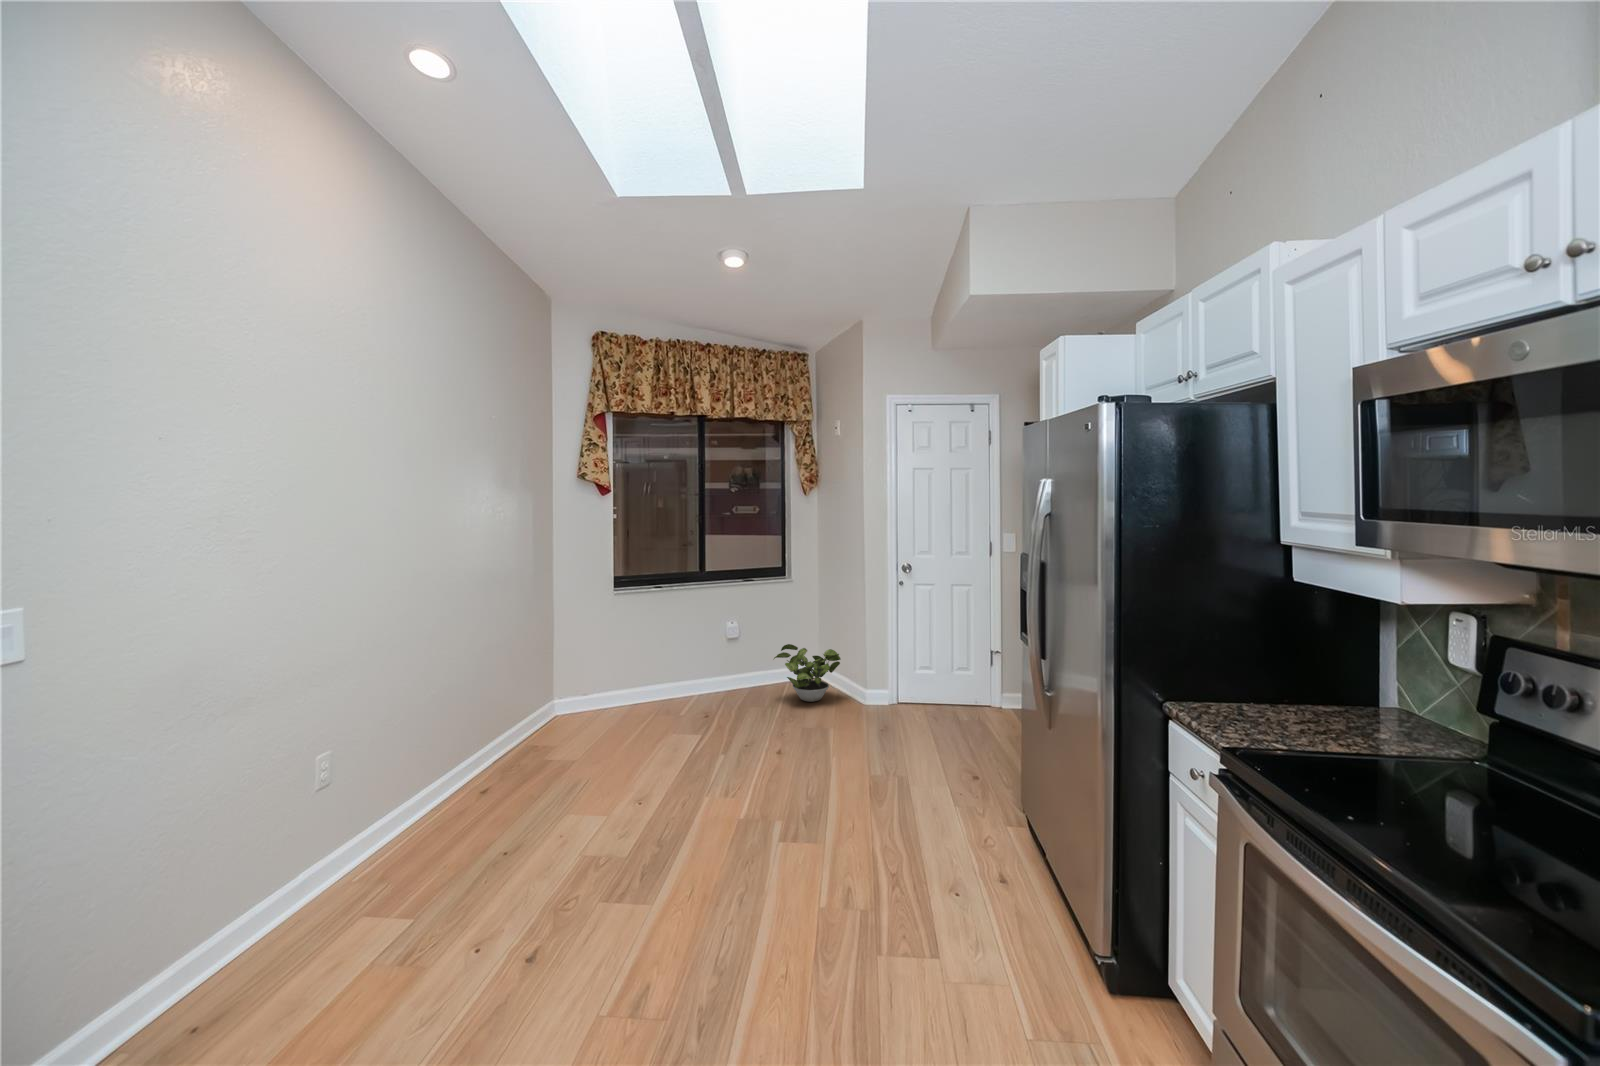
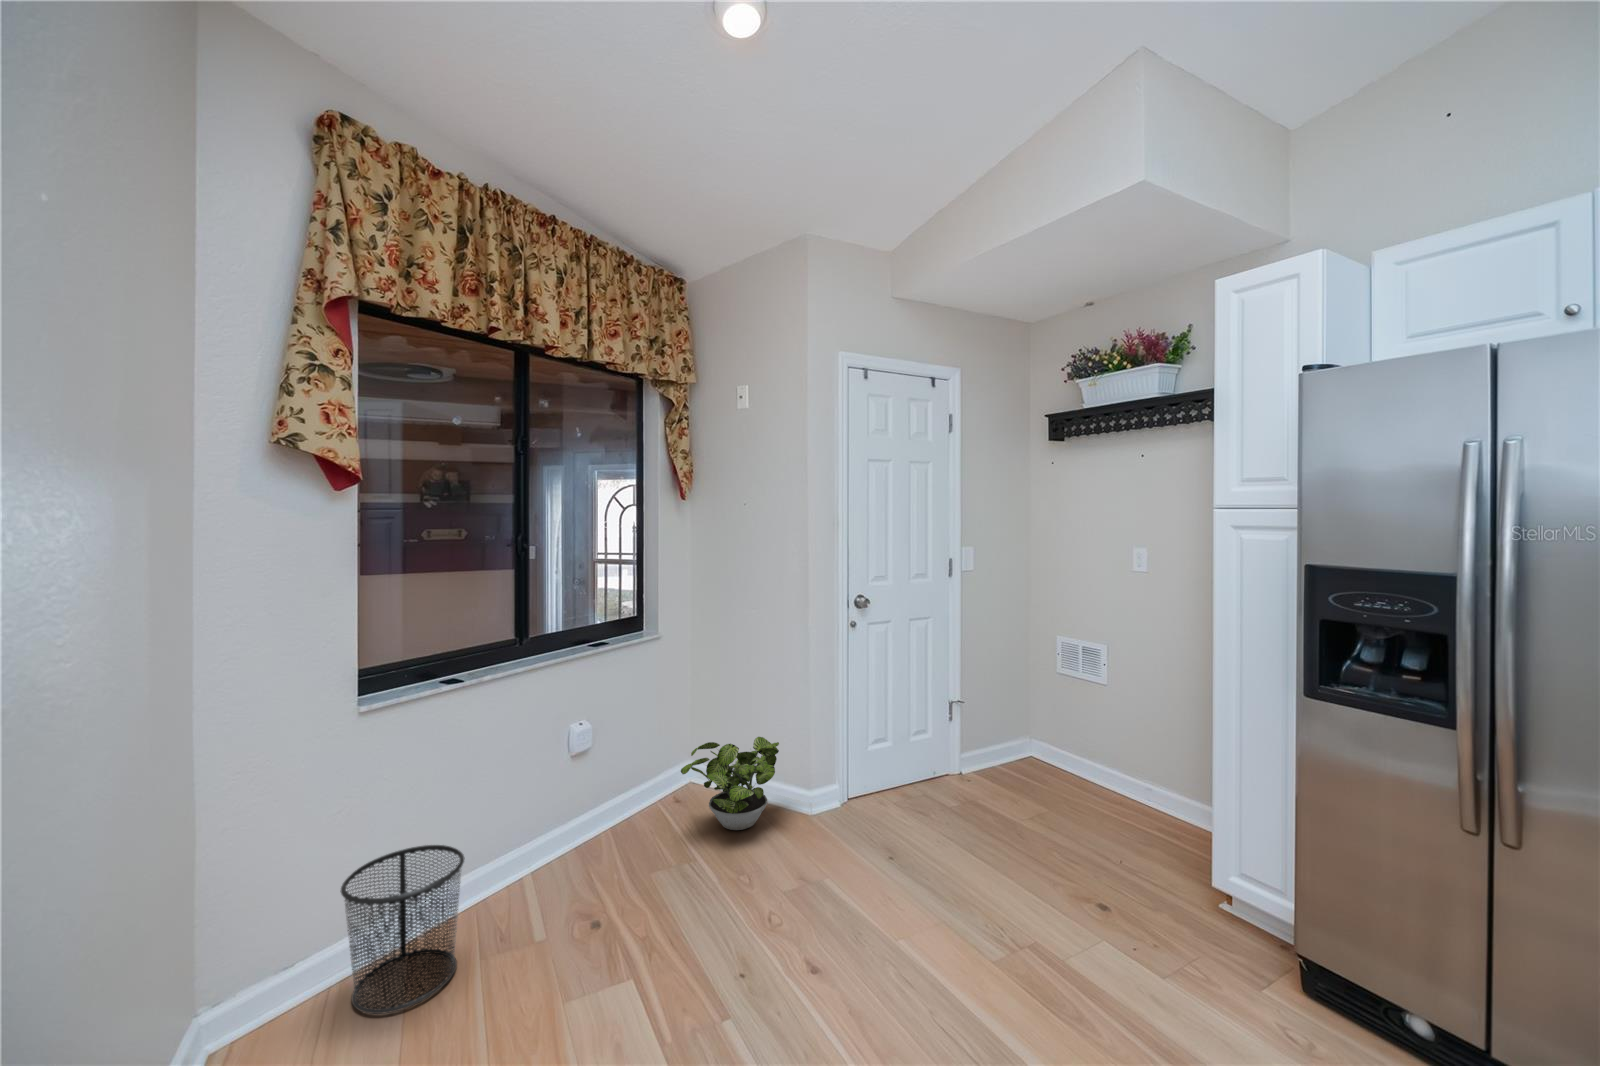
trash can: none [598,661,646,722] -> present [340,845,465,1014]

